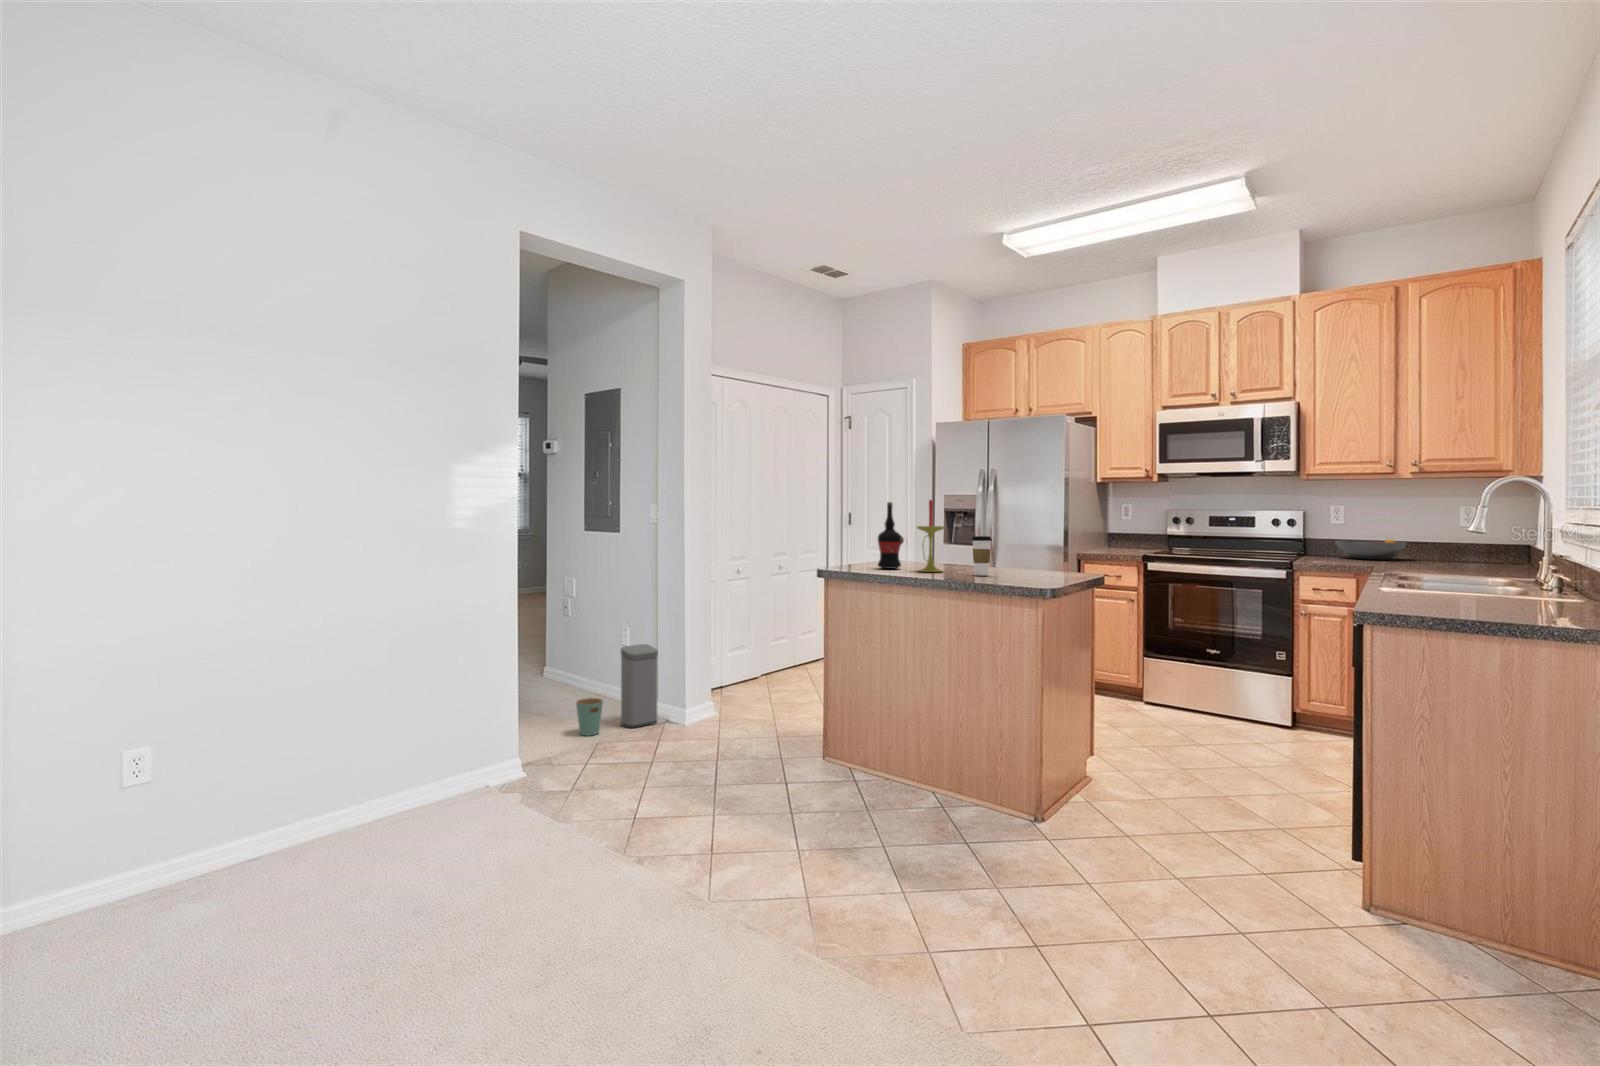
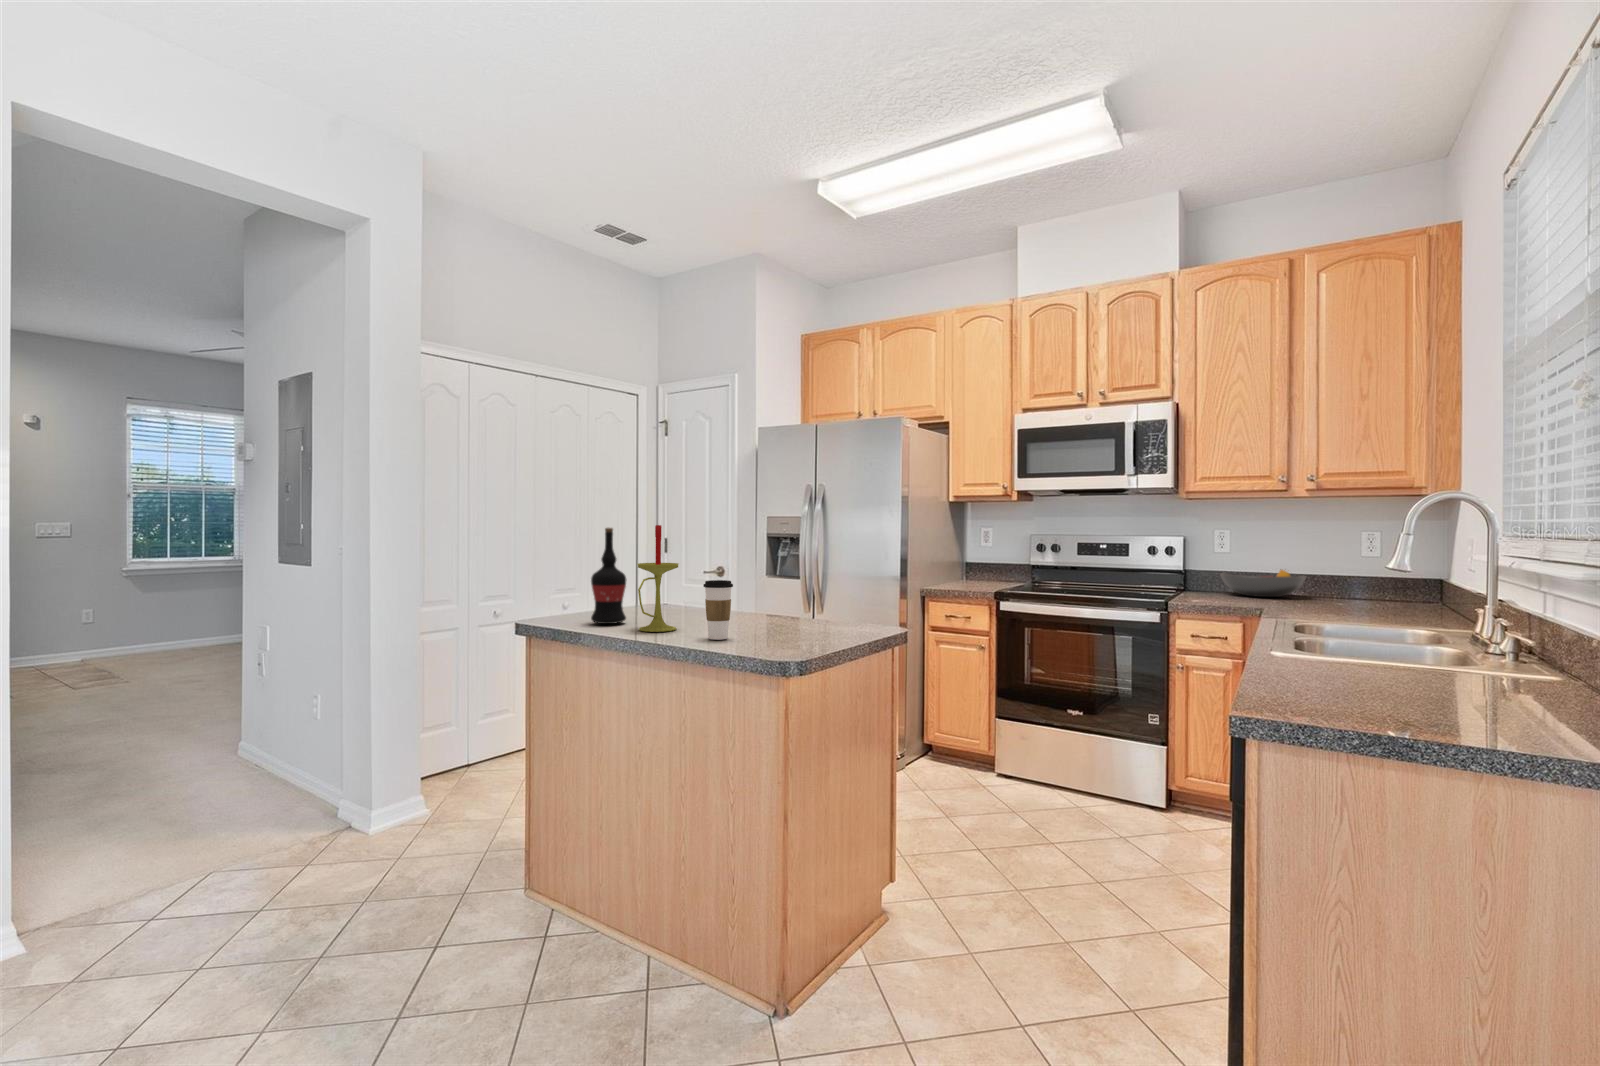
trash can: present [576,644,658,736] -> none [191,718,336,858]

